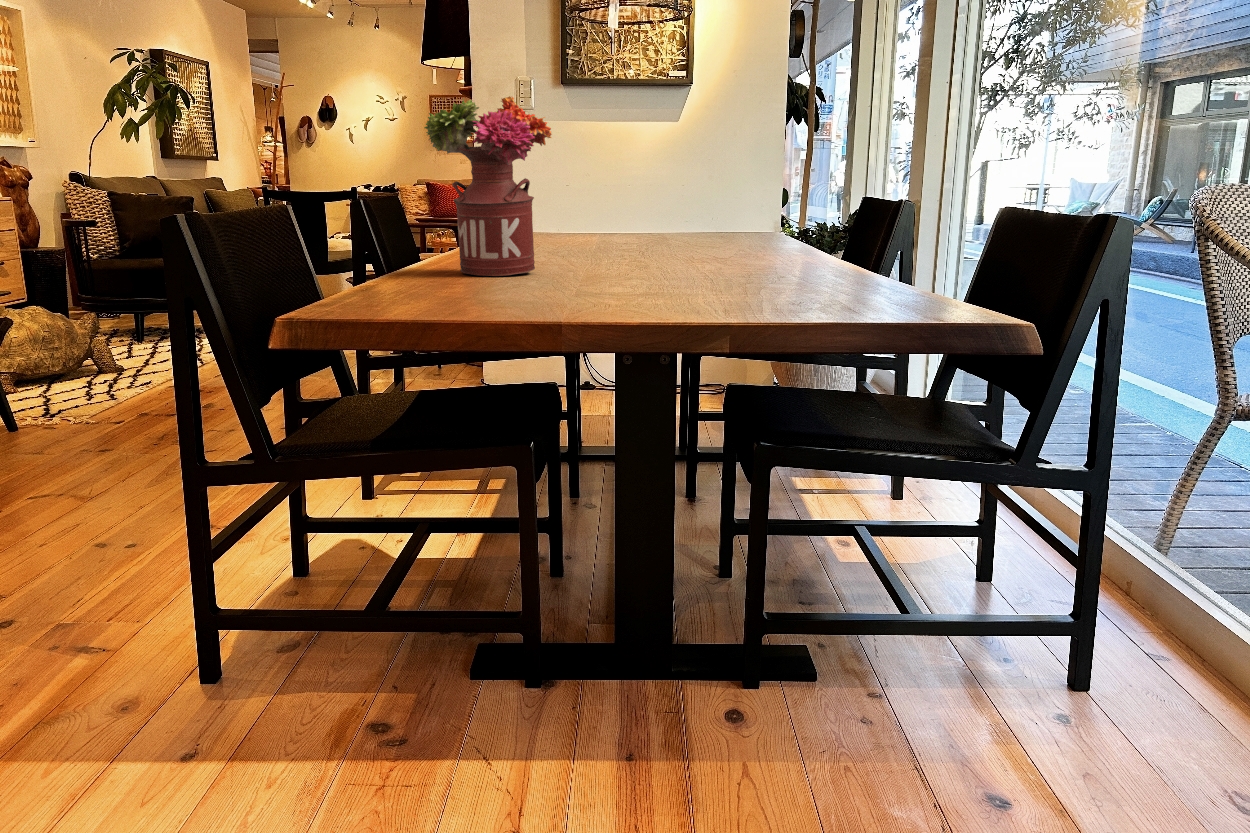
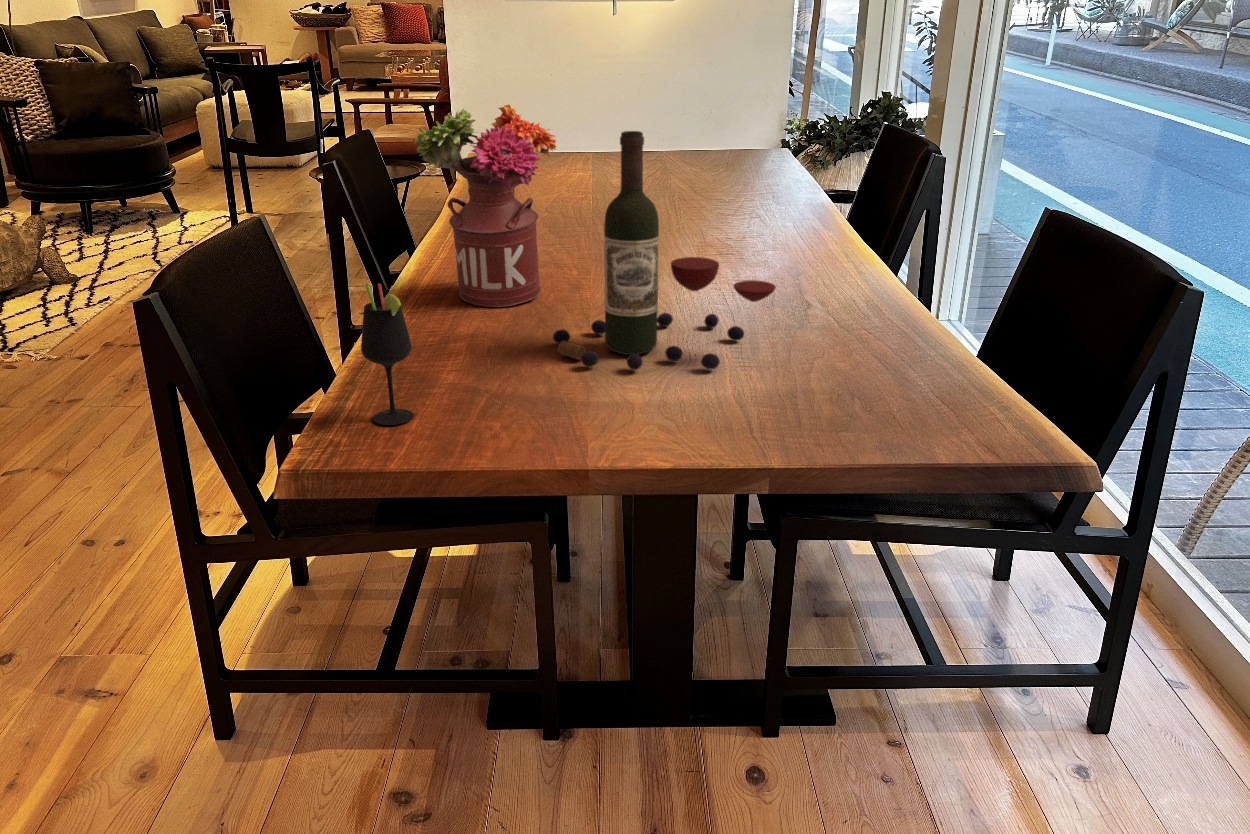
wine bottle: none [541,84,748,294] -> present [553,131,776,370]
wine glass: none [359,170,405,310] -> present [361,283,414,425]

